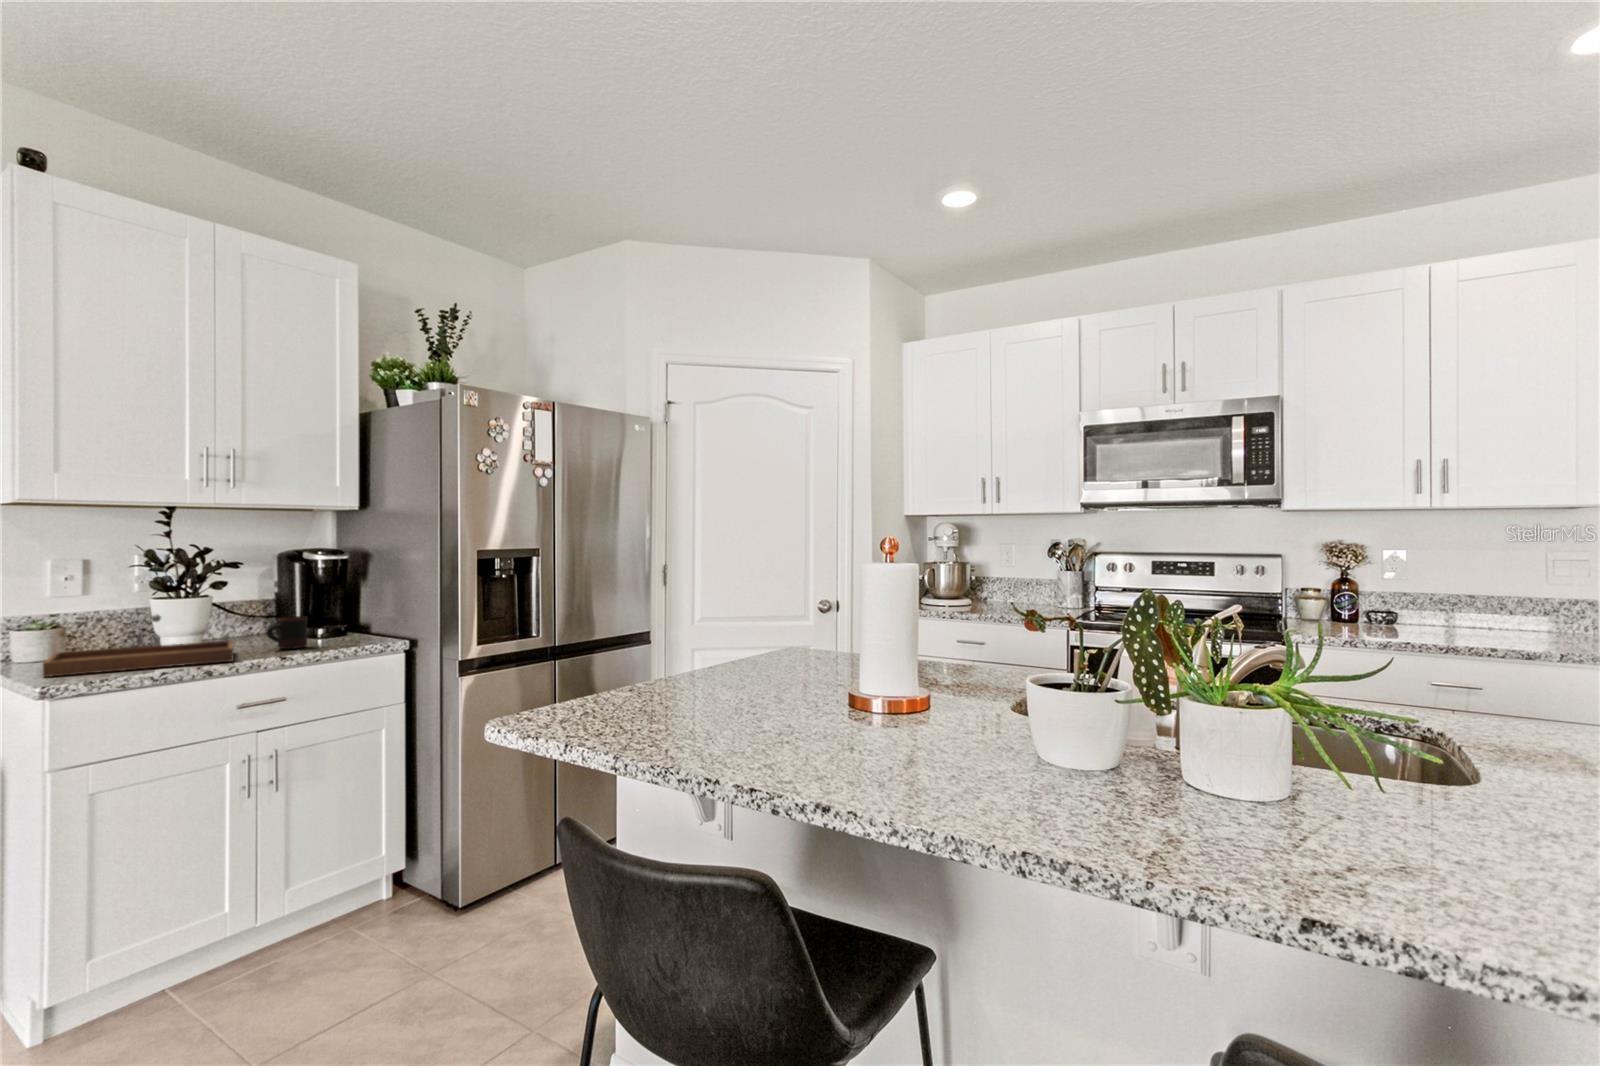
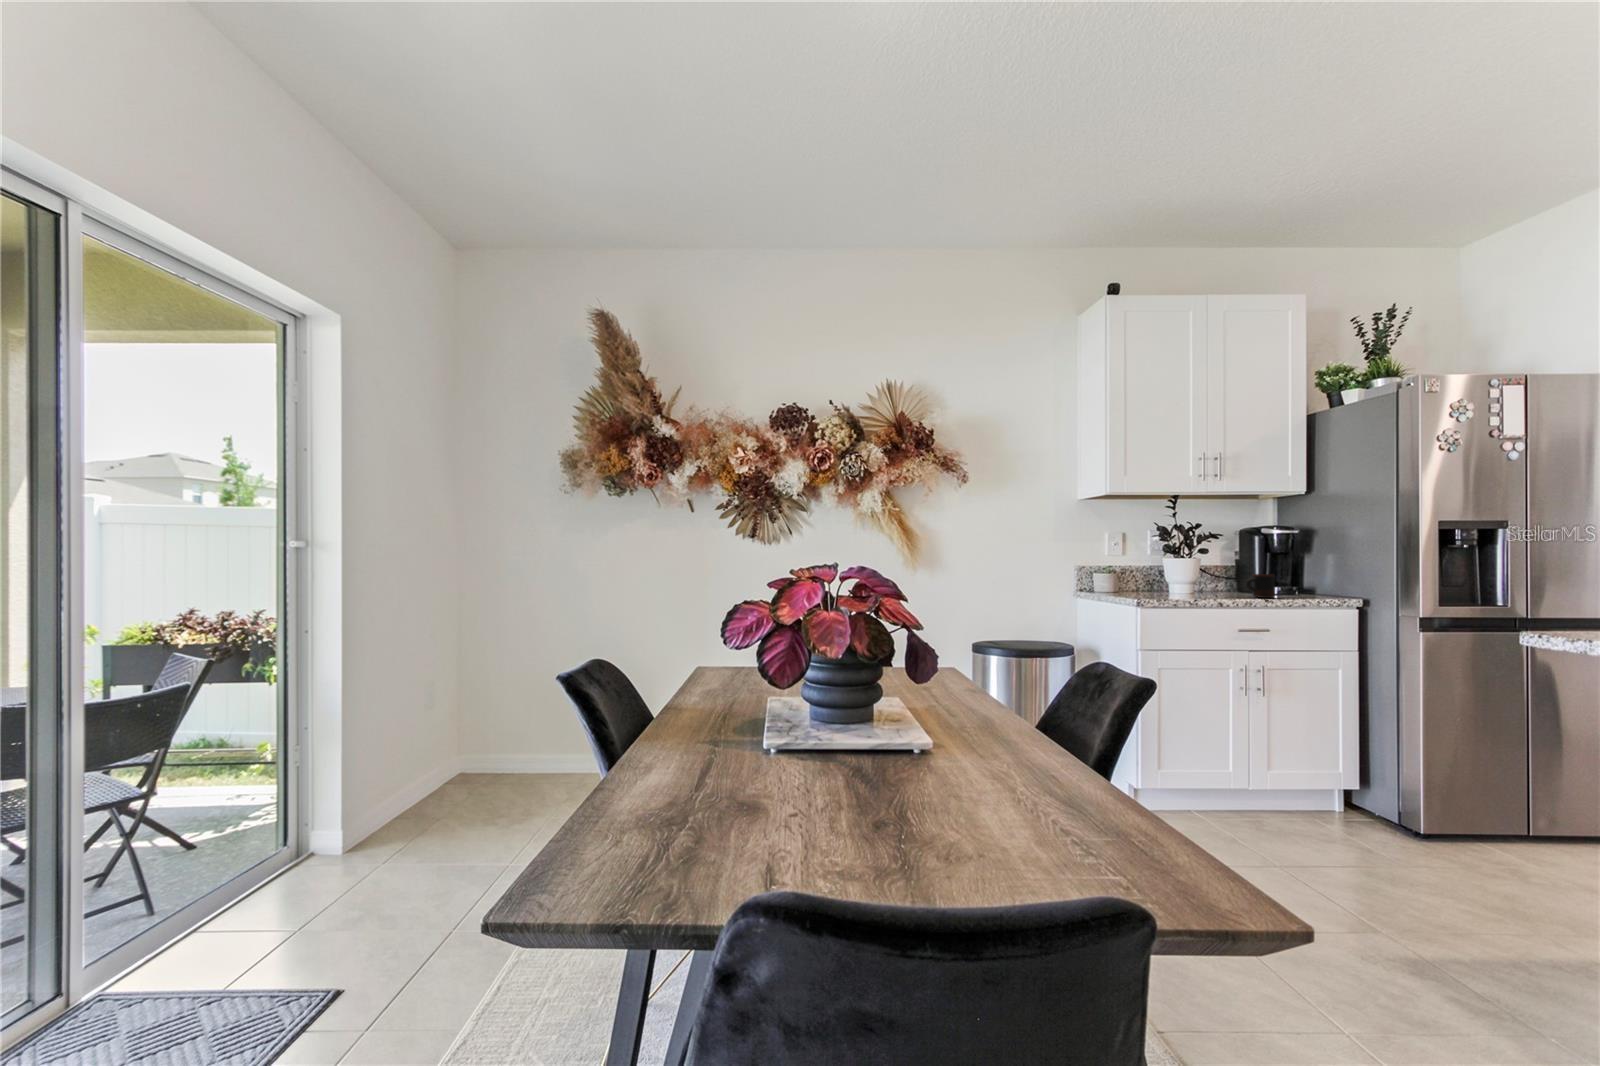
tray: present [43,614,233,677] -> none [1121,564,1232,599]

